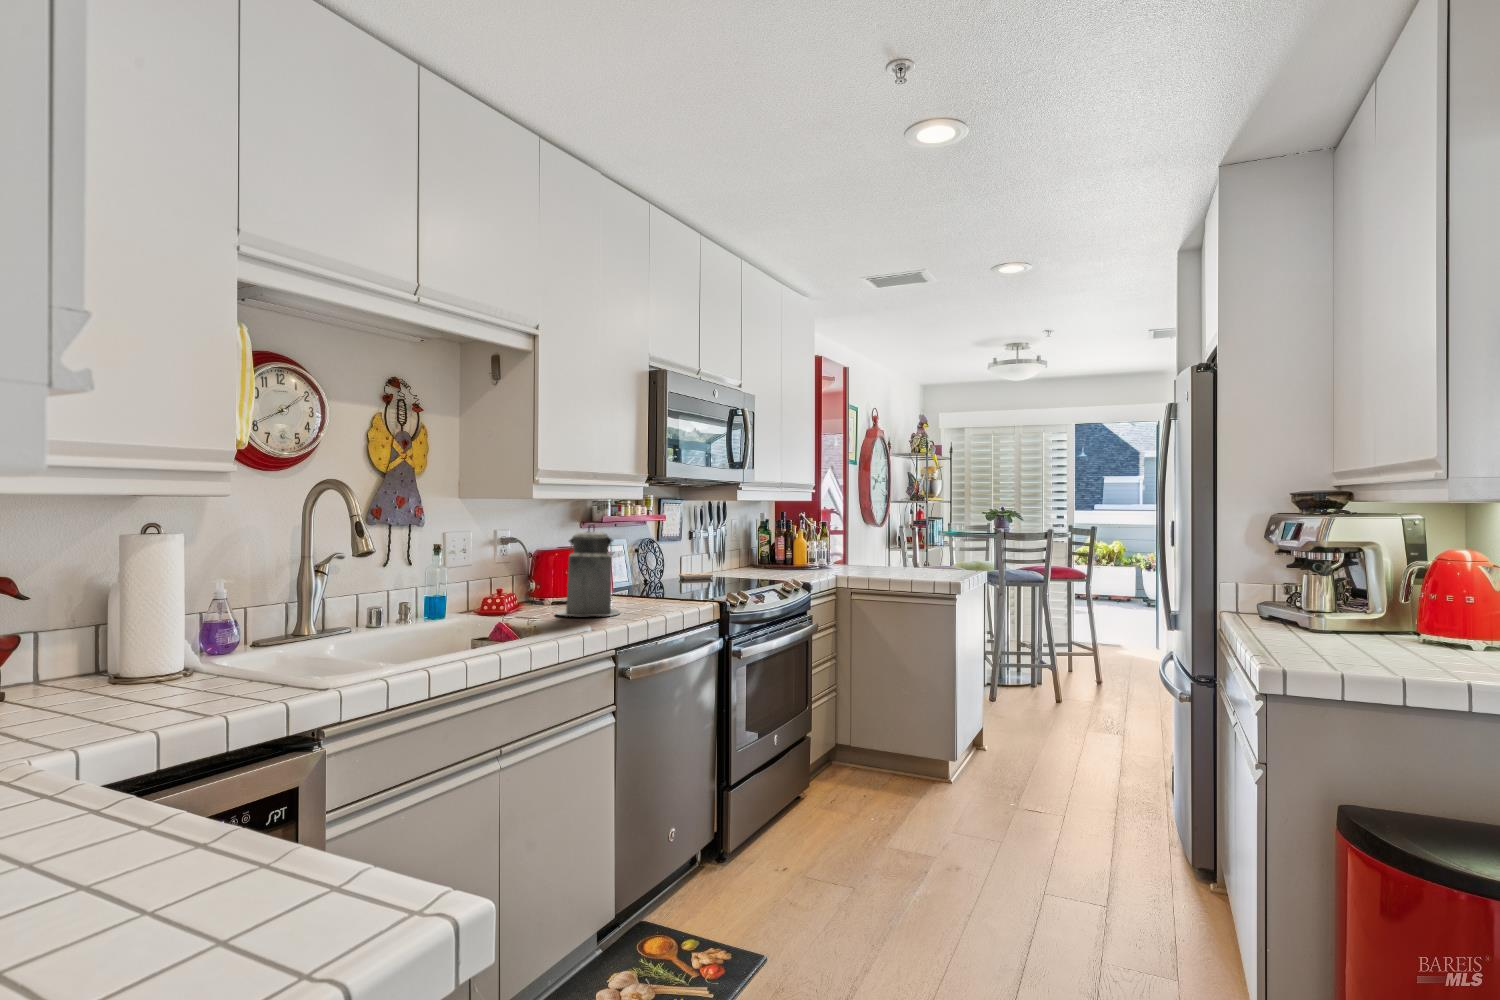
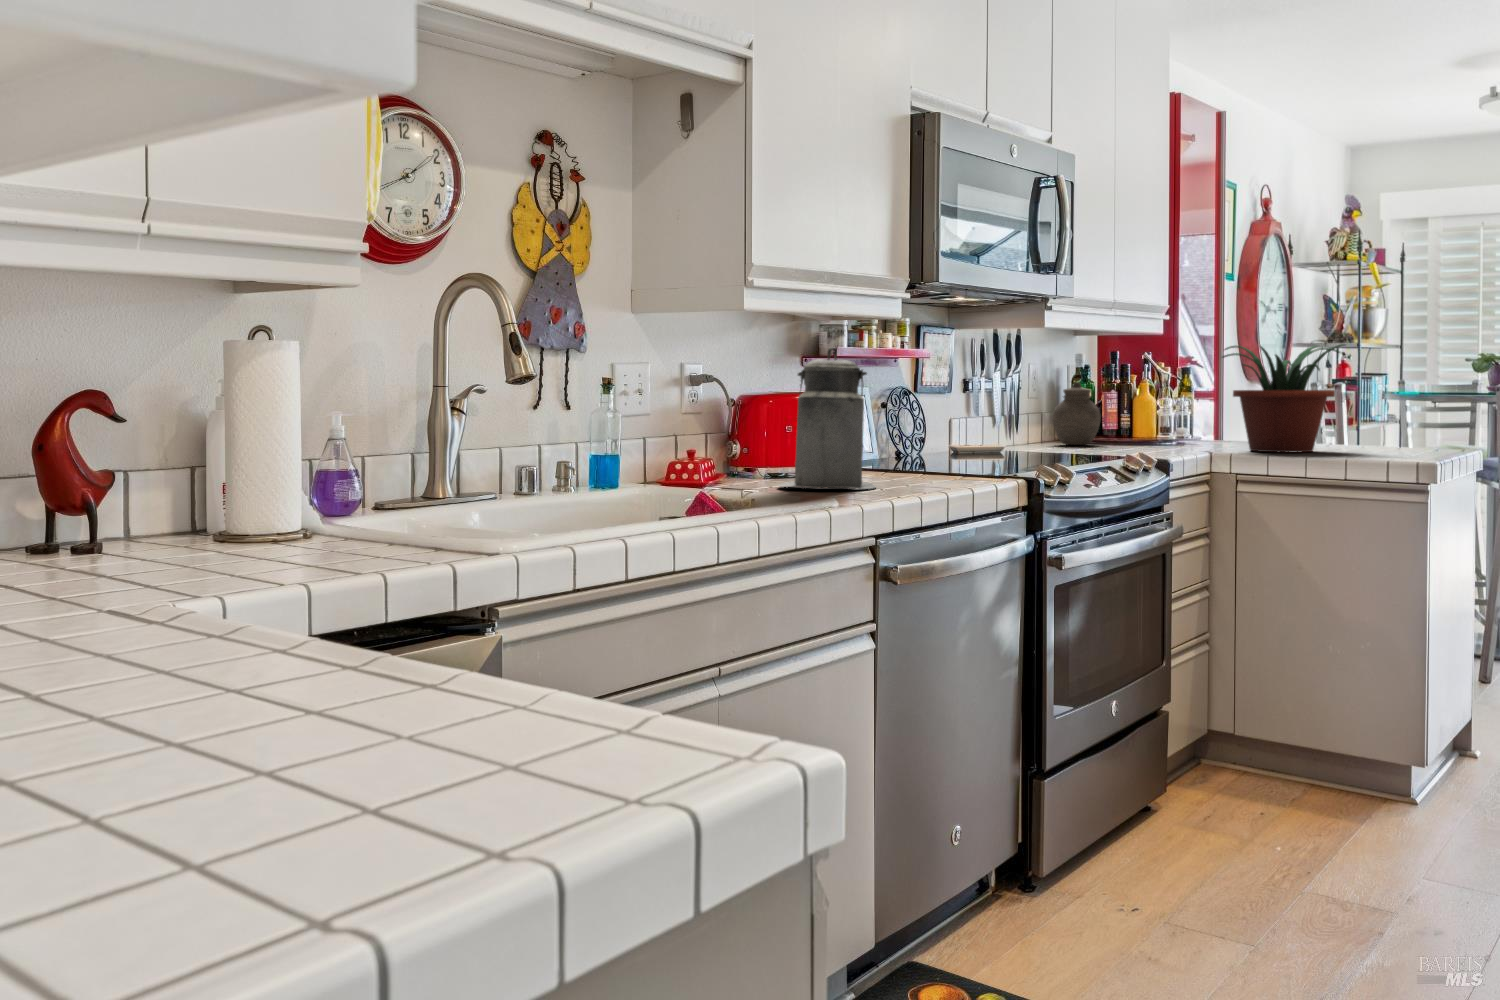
potted plant: none [842,510,911,575] -> present [1222,344,1346,453]
jar: none [747,530,775,569] -> present [1053,382,1101,445]

